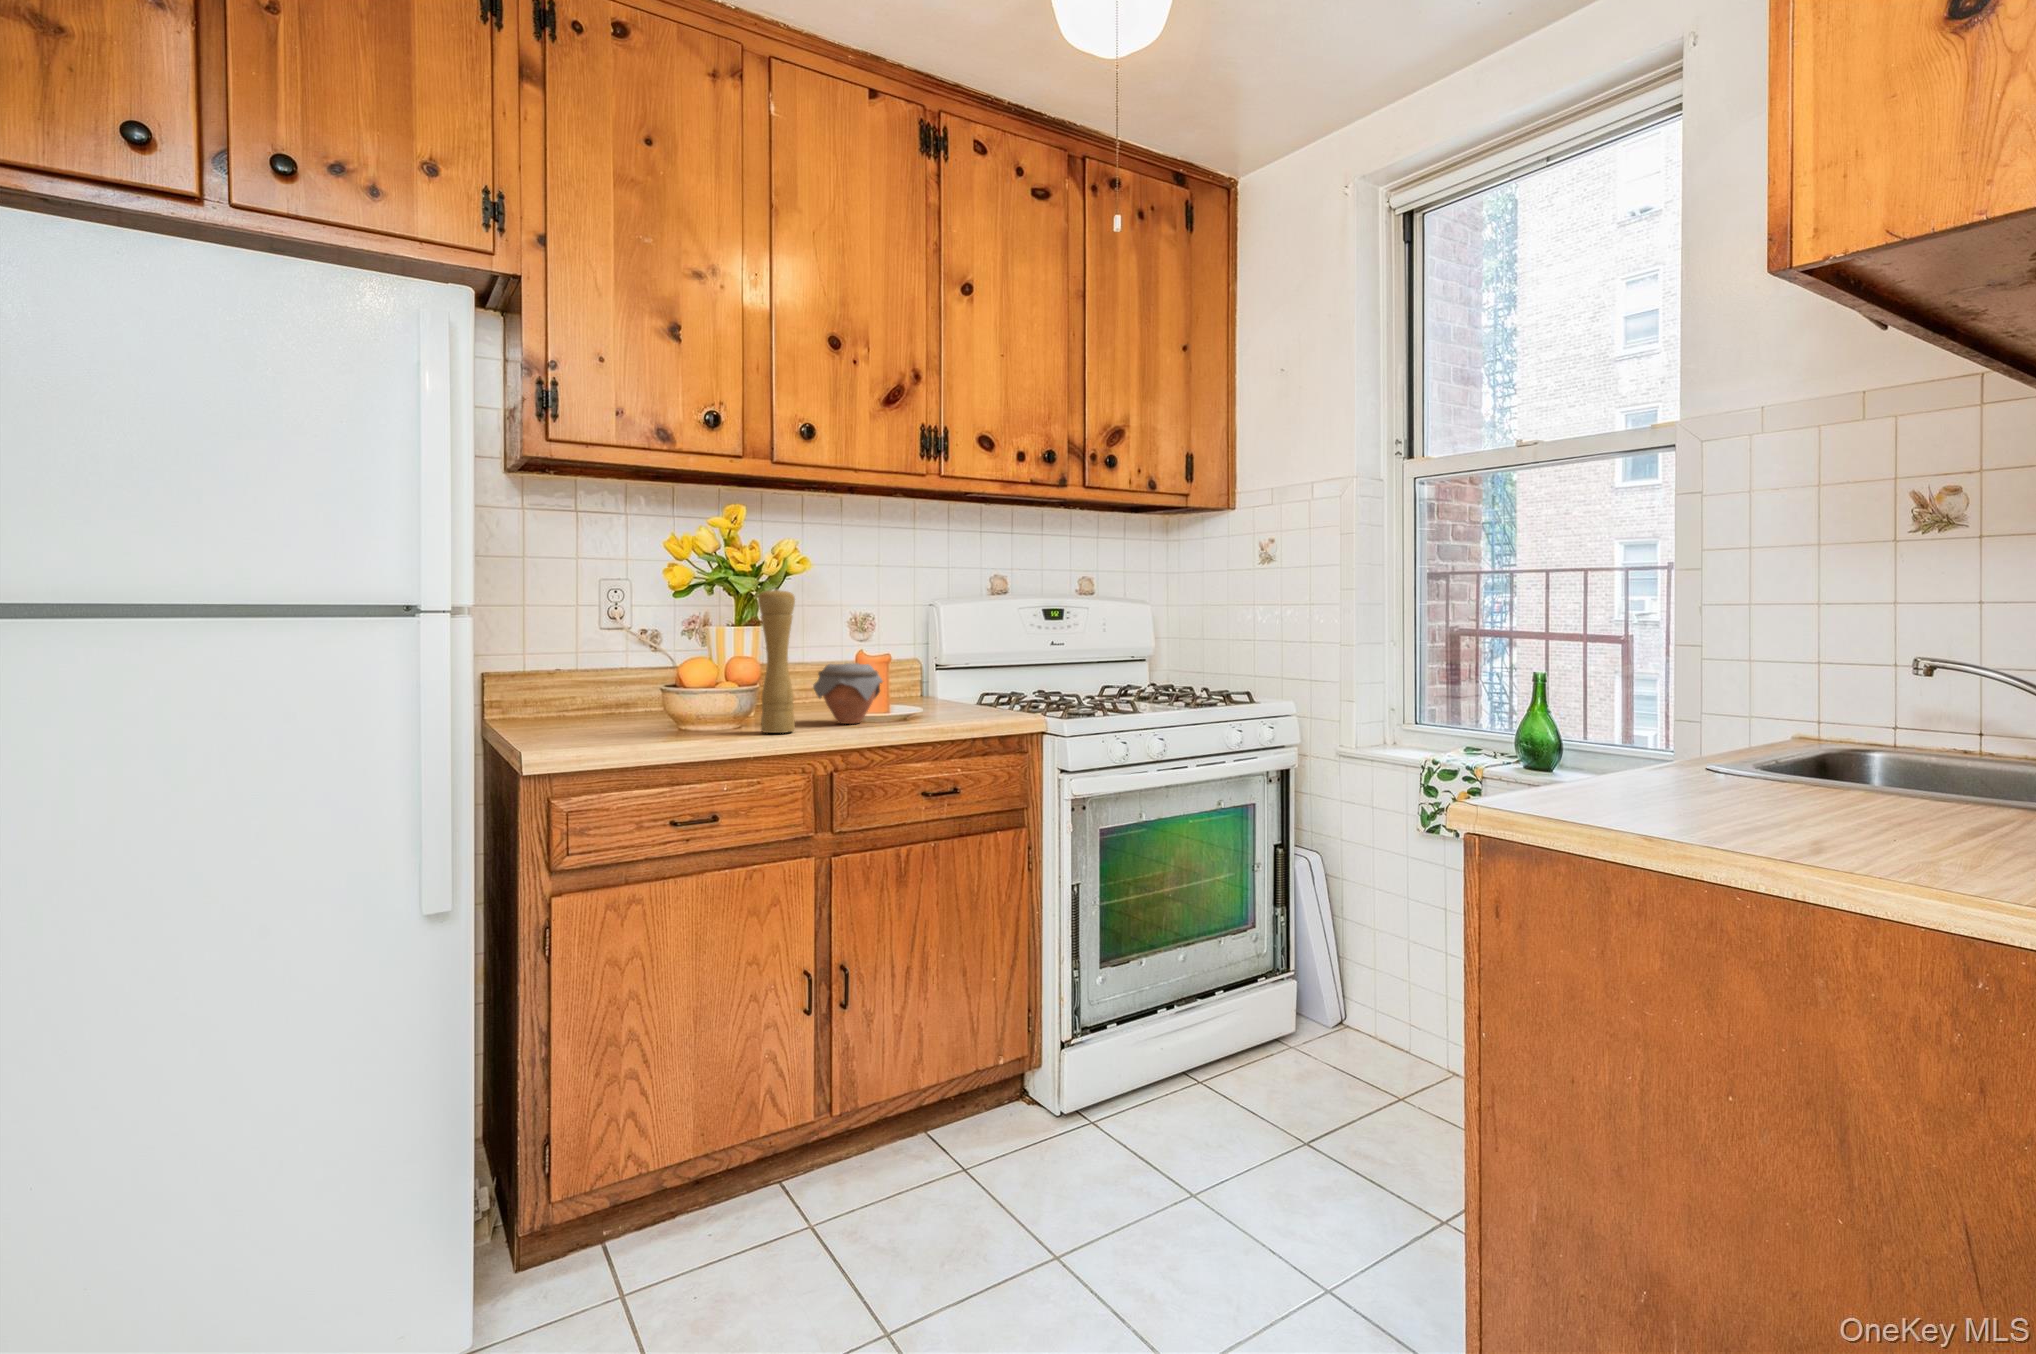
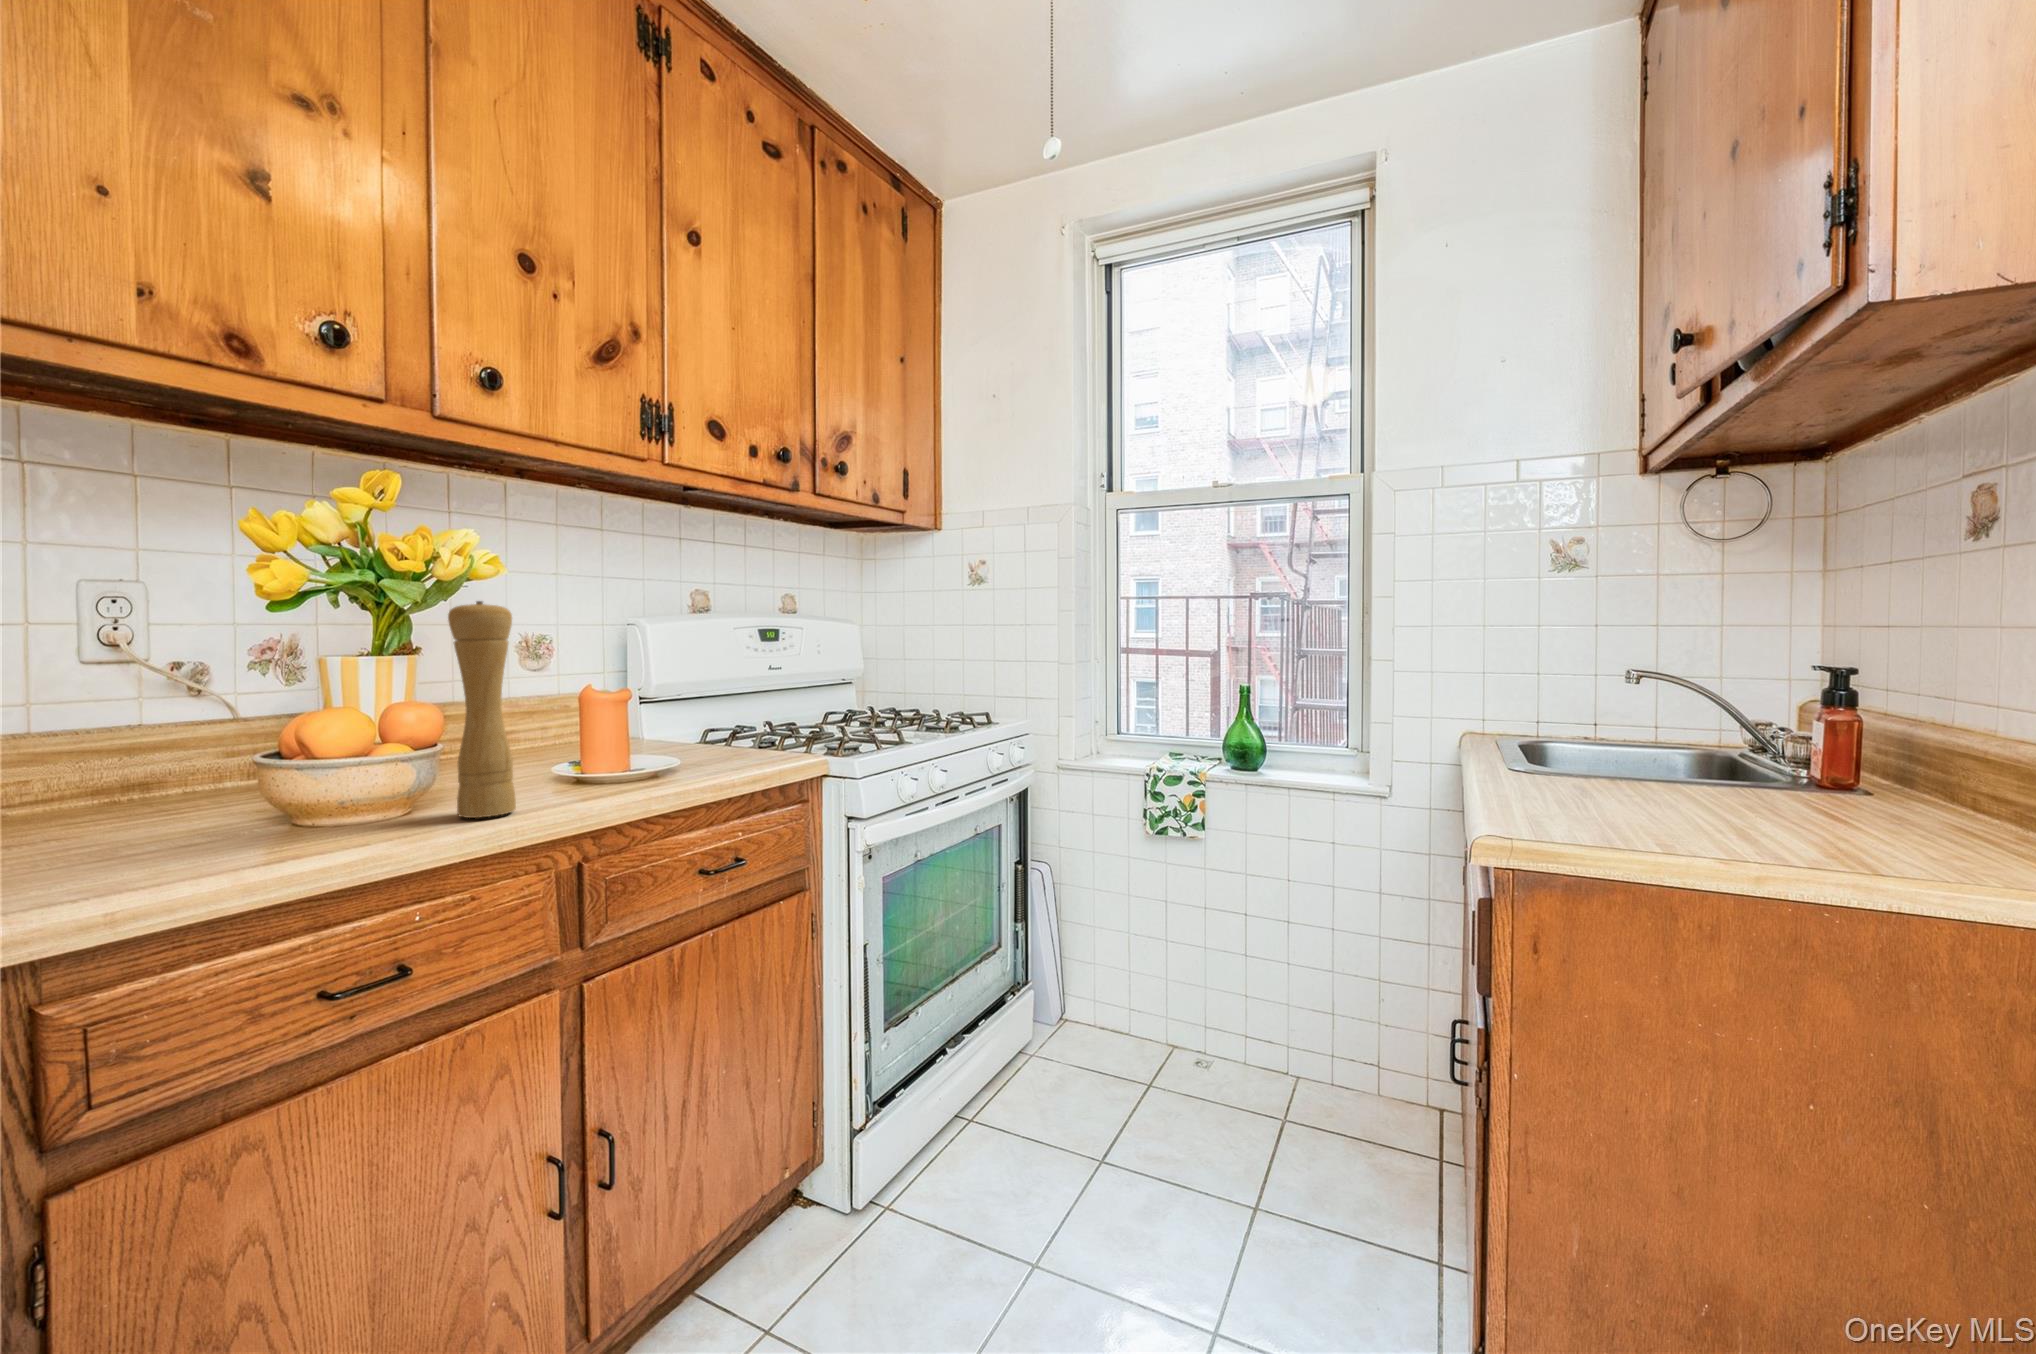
jar: present [813,663,883,724] -> none [527,703,630,788]

